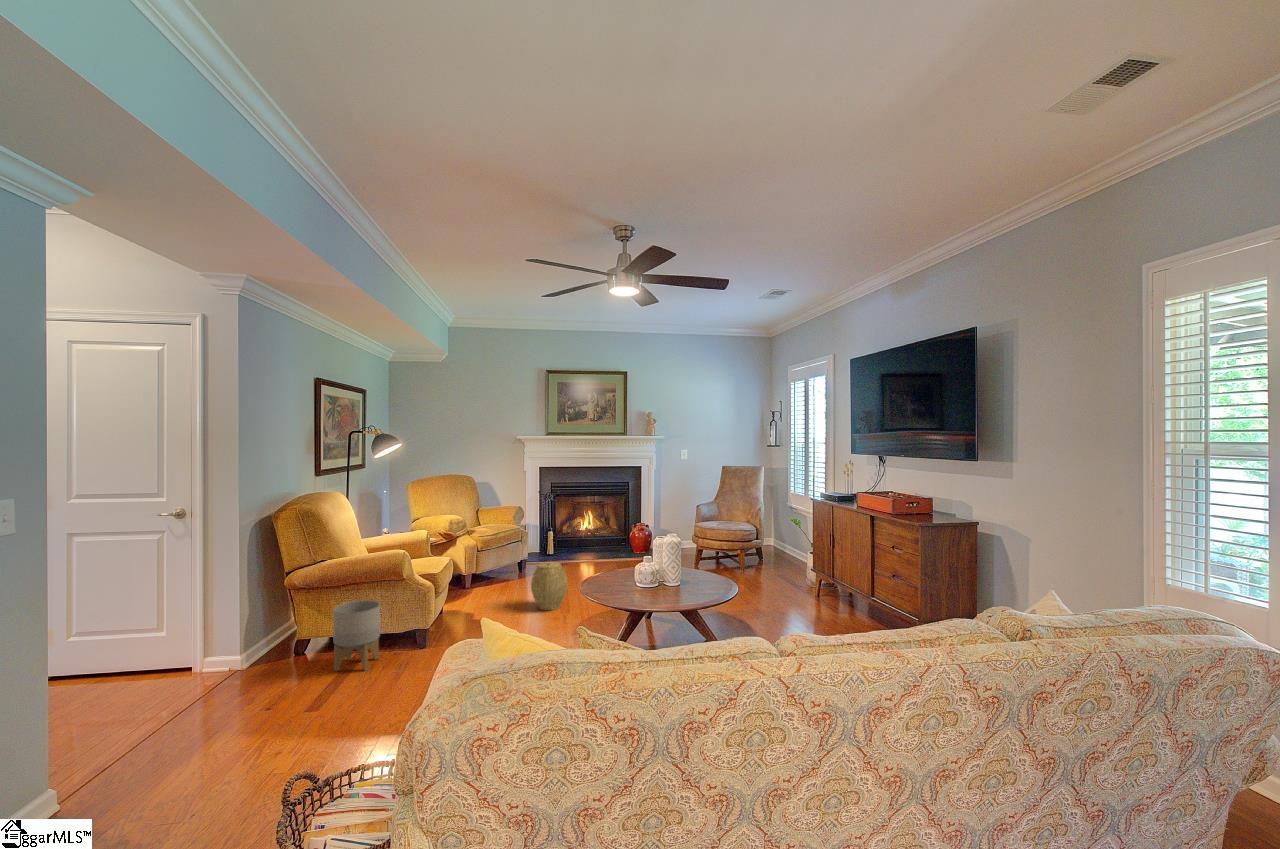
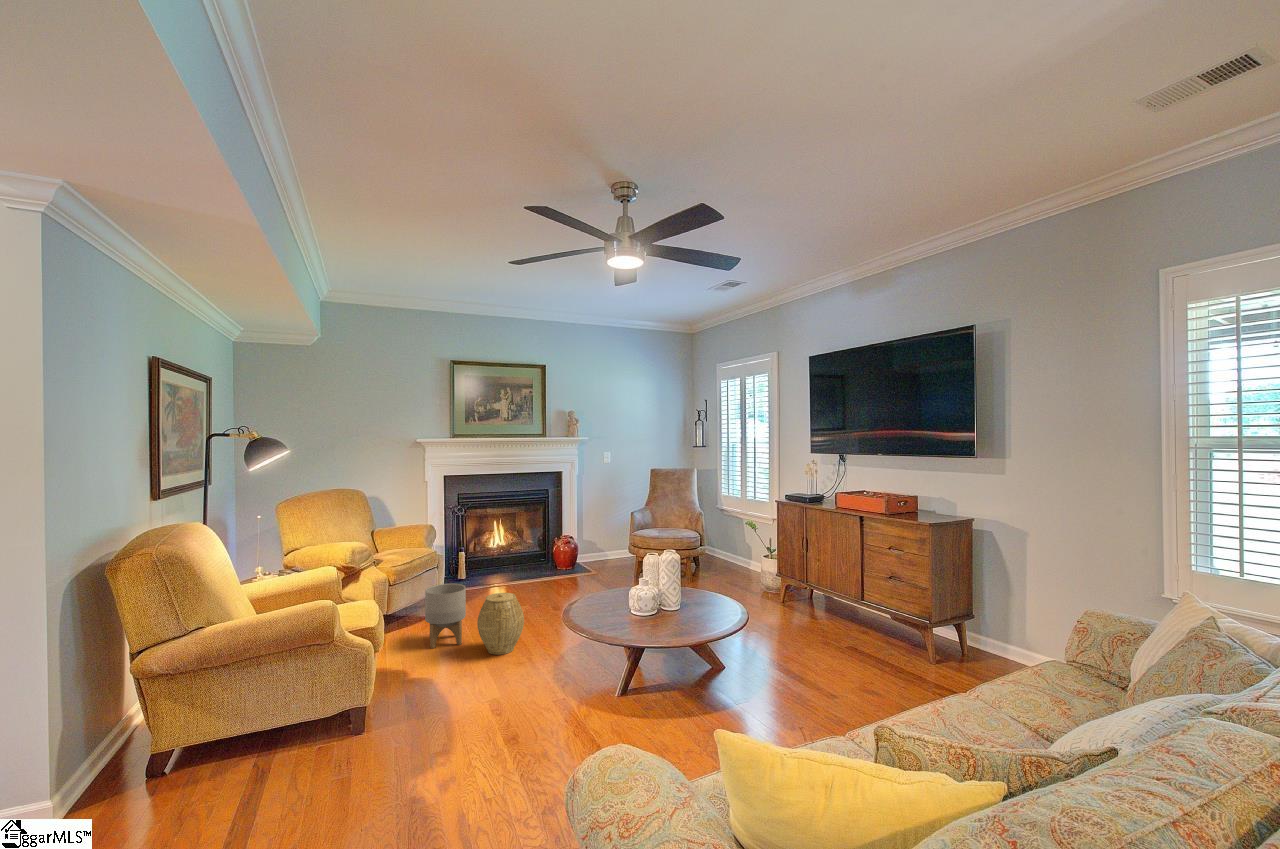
planter: present [333,600,380,671] -> present [425,584,466,648]

